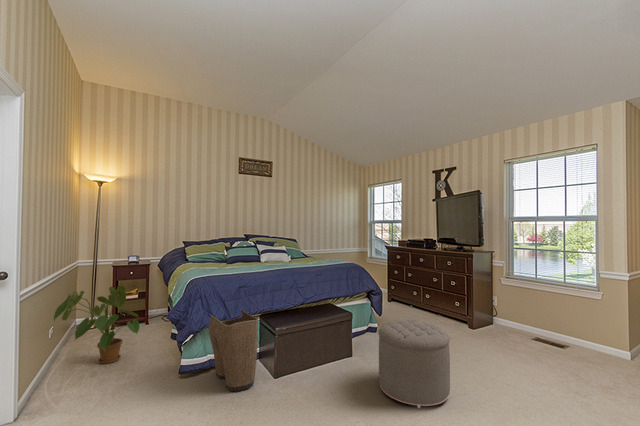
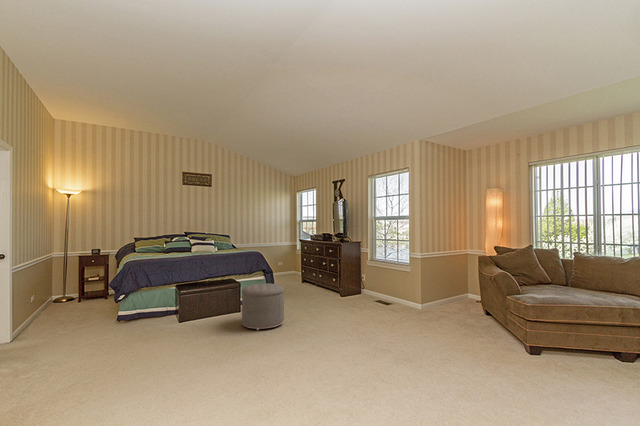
house plant: present [54,286,140,364] -> none [37,267,96,318]
laundry basket: present [209,309,258,391] -> none [139,279,168,327]

